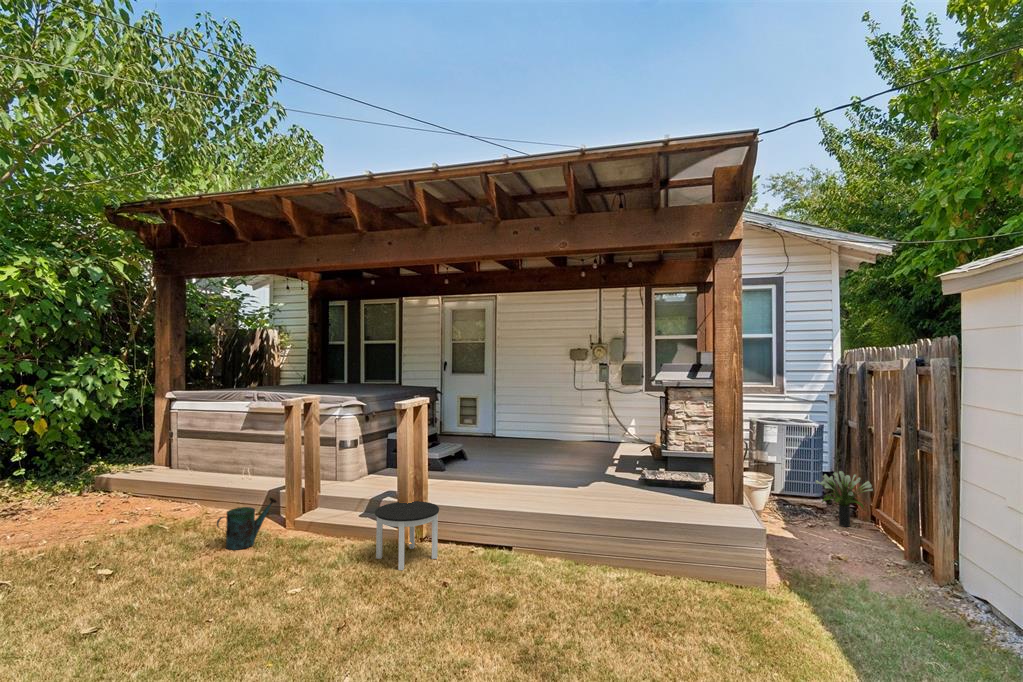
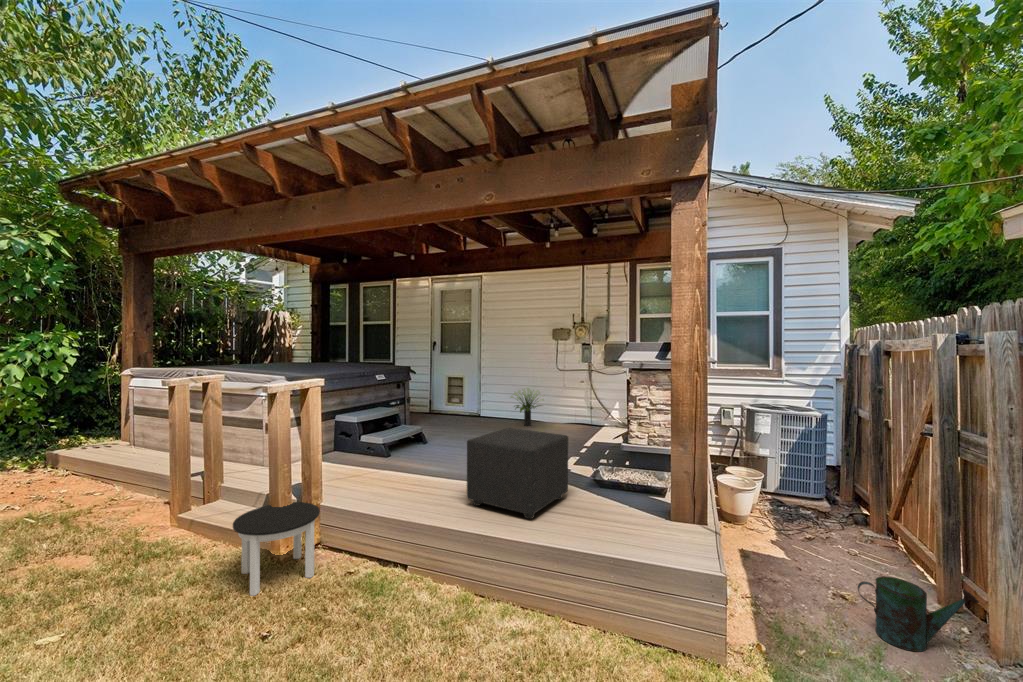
ottoman: none [551,438,628,506] -> present [467,428,568,519]
potted plant: present [815,471,873,527] -> present [511,387,544,426]
watering can: present [217,498,277,550] -> present [858,576,979,652]

